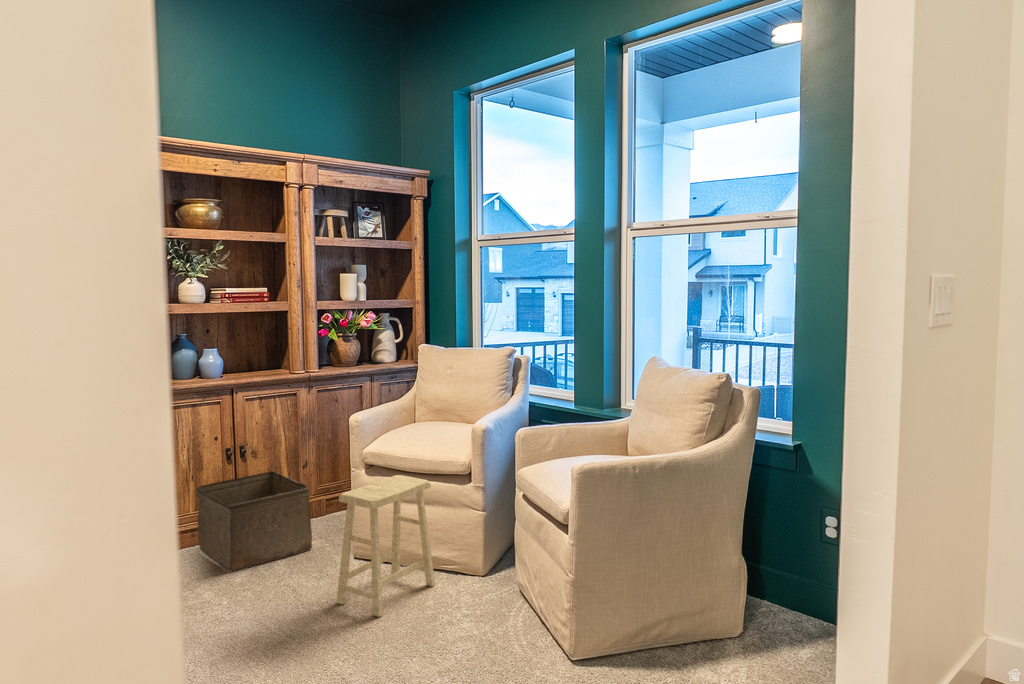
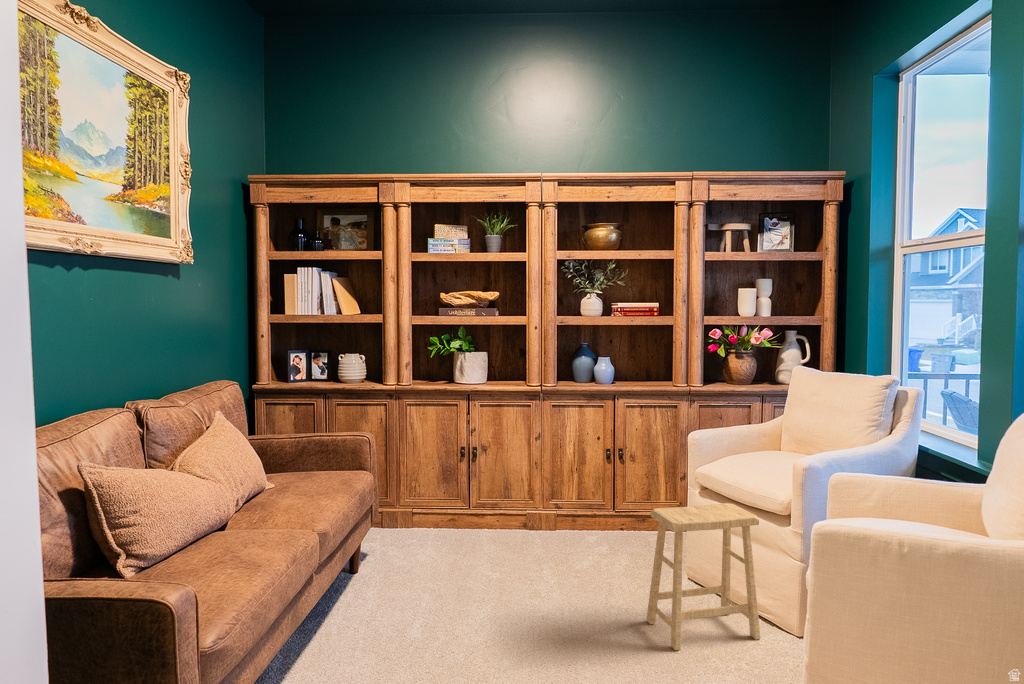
storage bin: present [196,471,312,572] -> none [574,477,665,562]

